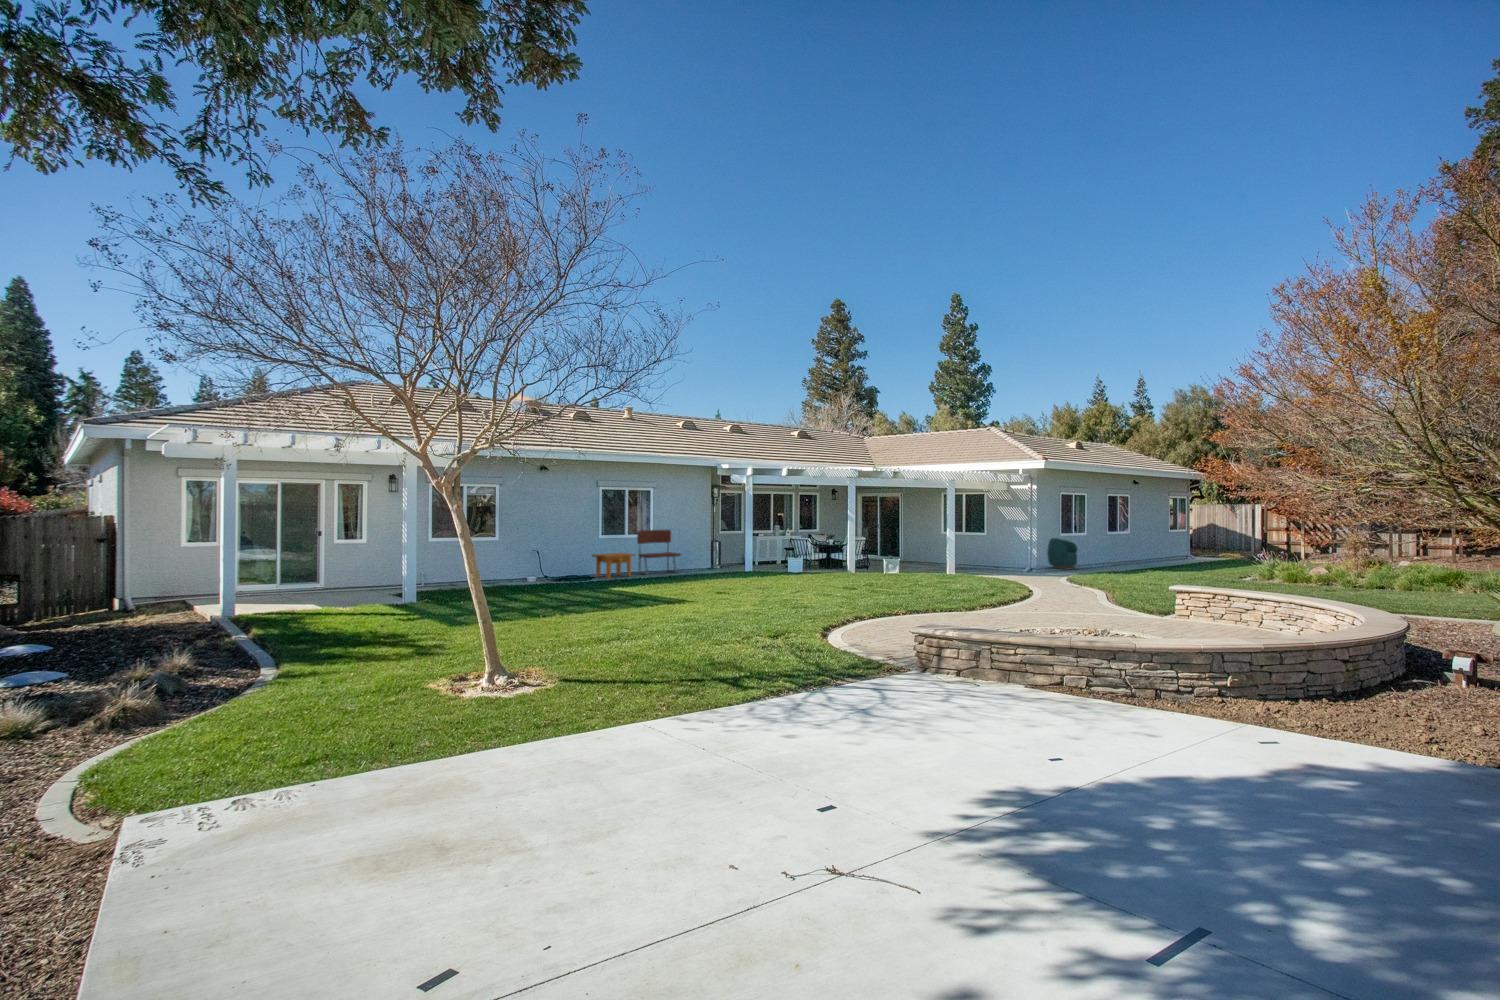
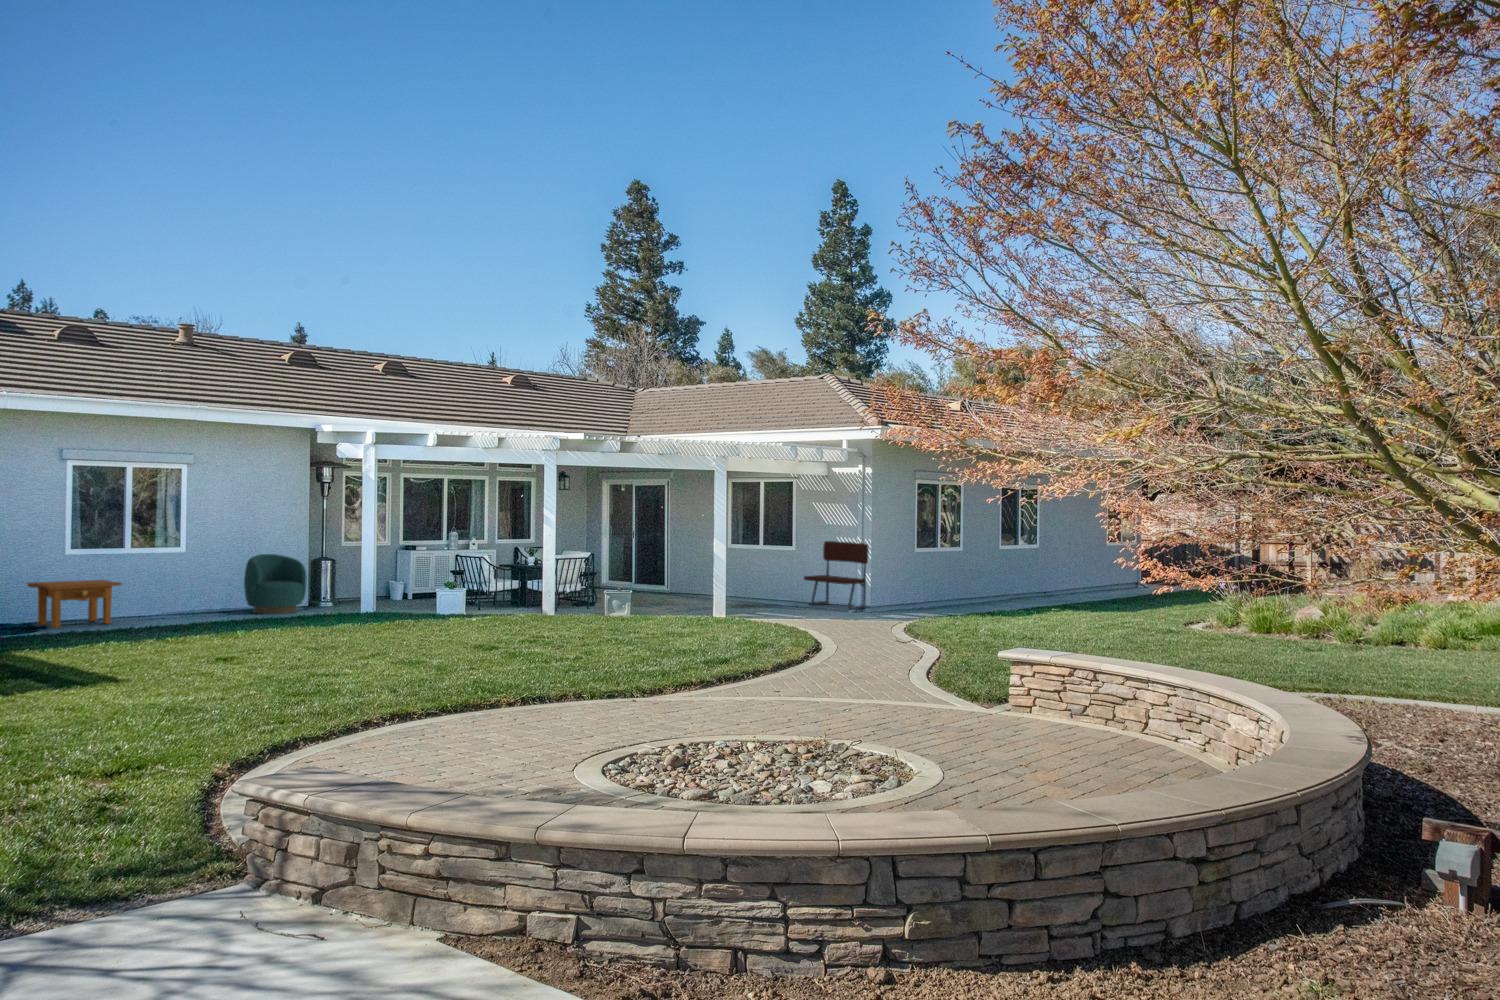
bench: present [637,530,681,575] -> present [804,541,869,610]
armchair: present [1047,538,1078,569] -> present [244,554,306,614]

